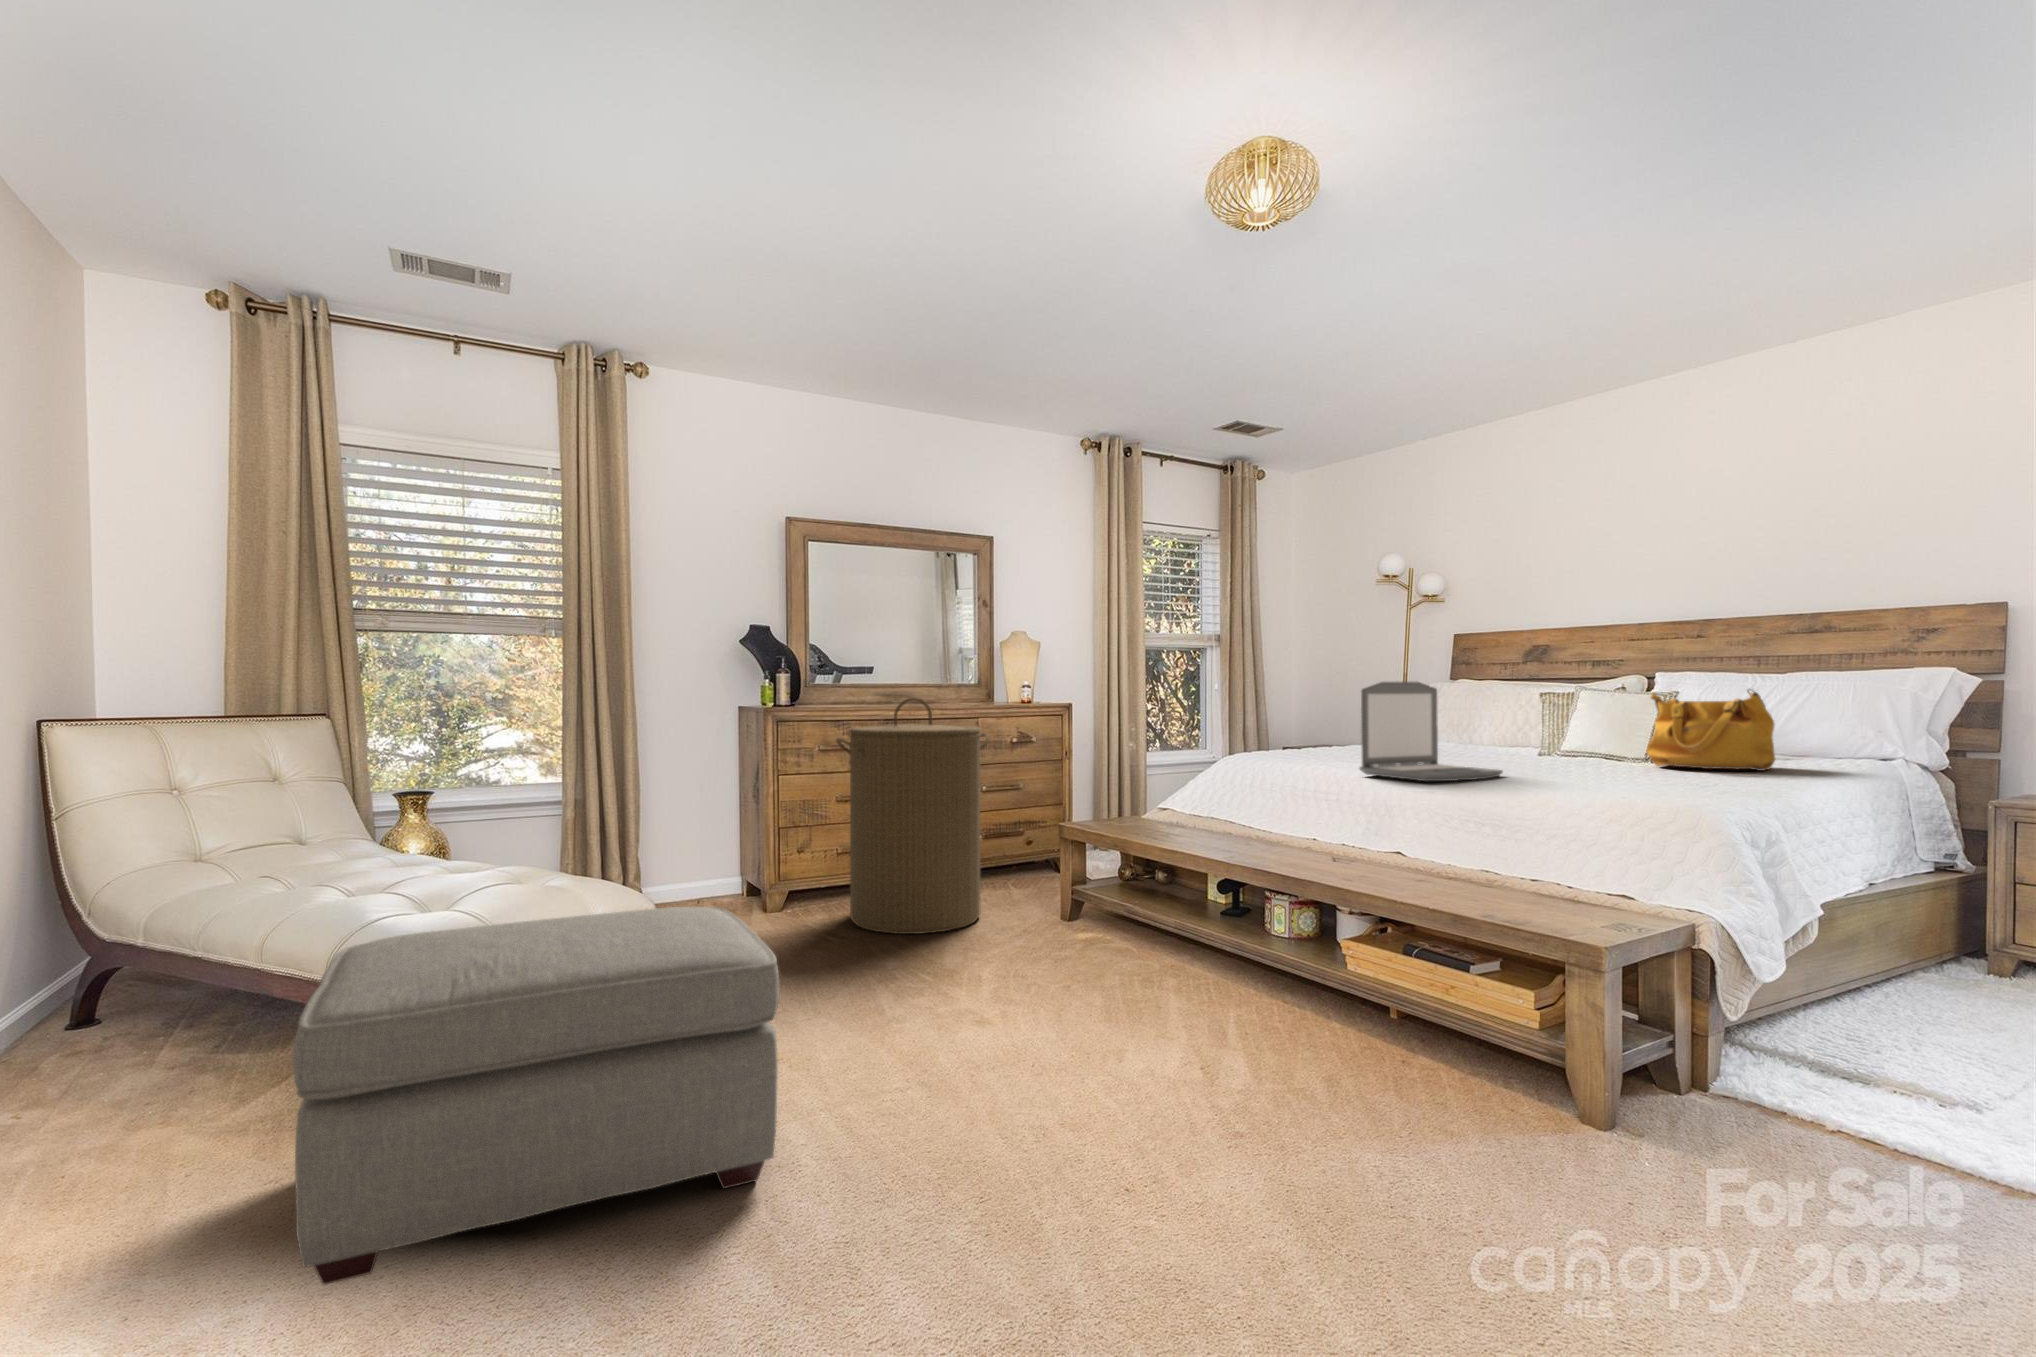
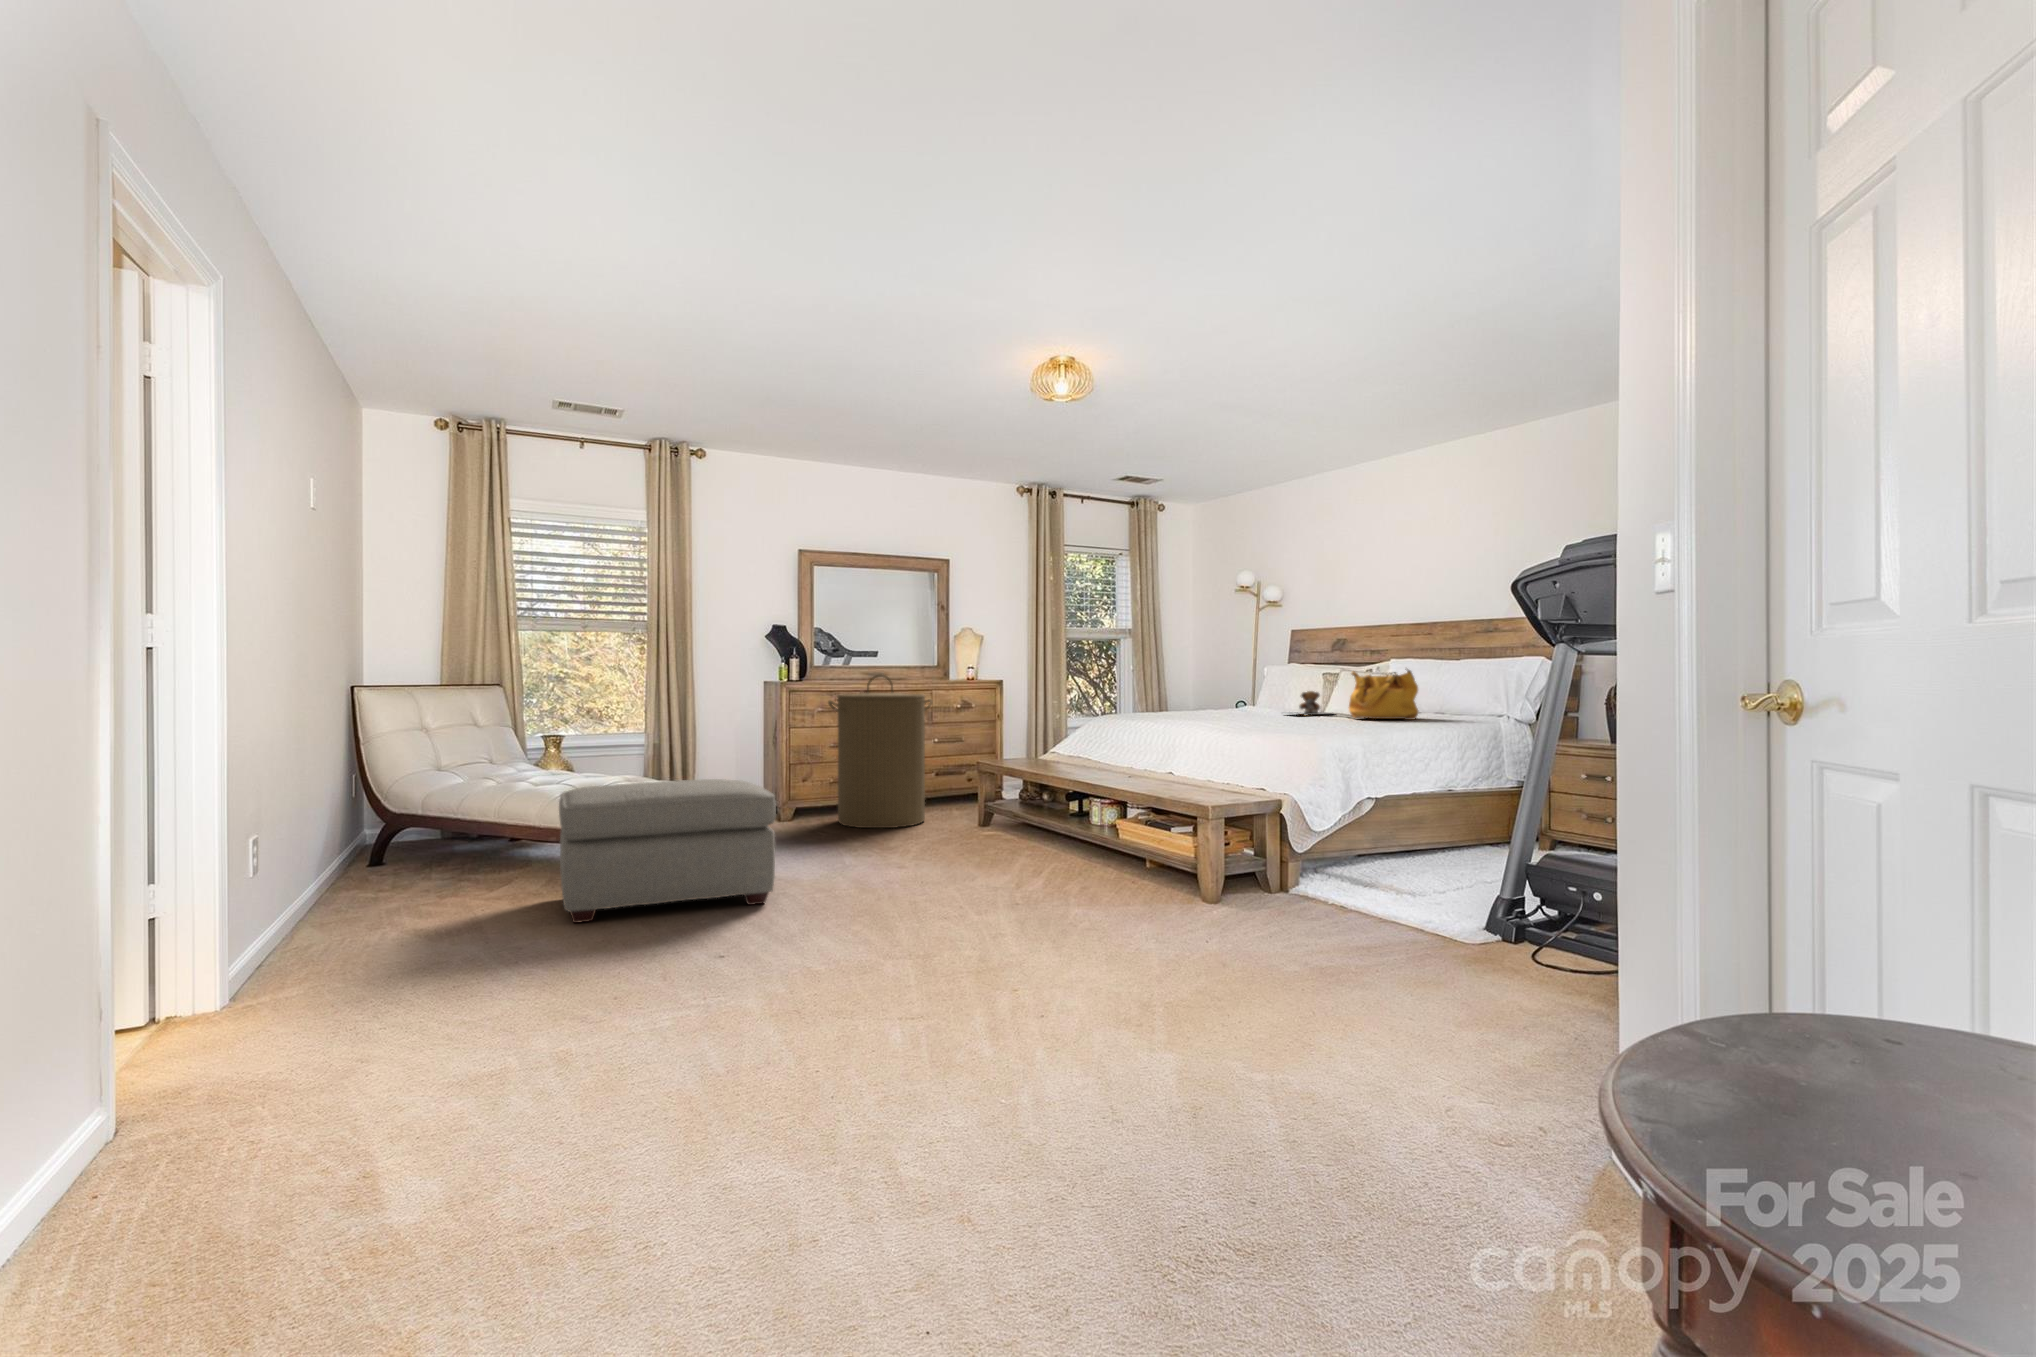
laptop: present [1359,682,1503,781] -> none [1160,663,1246,725]
teddy bear: none [1502,721,1594,759] -> present [1290,691,1331,716]

